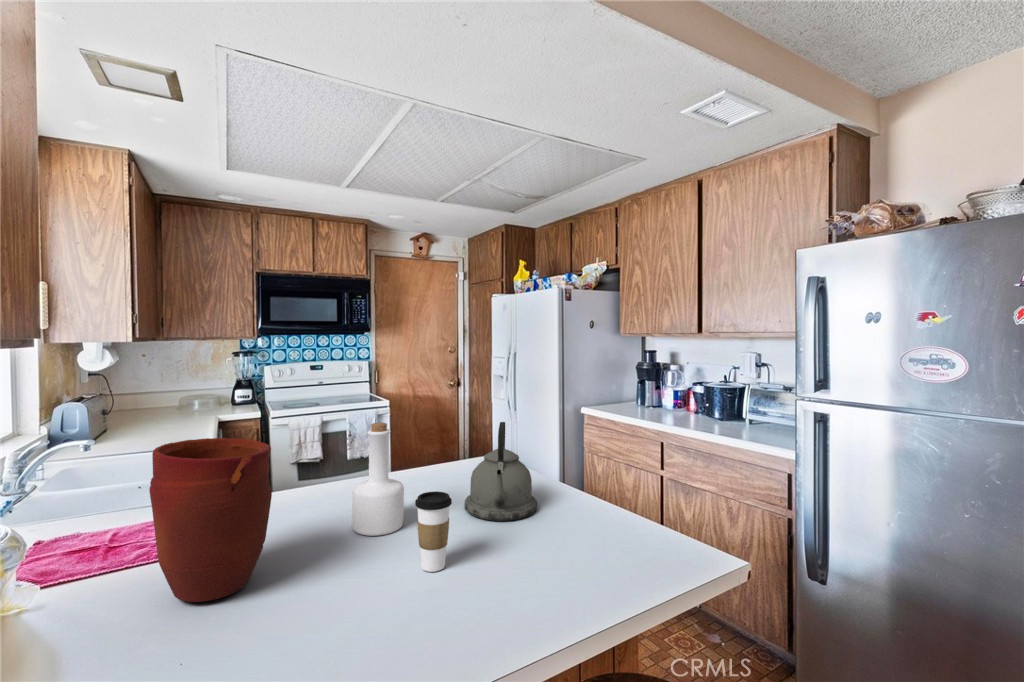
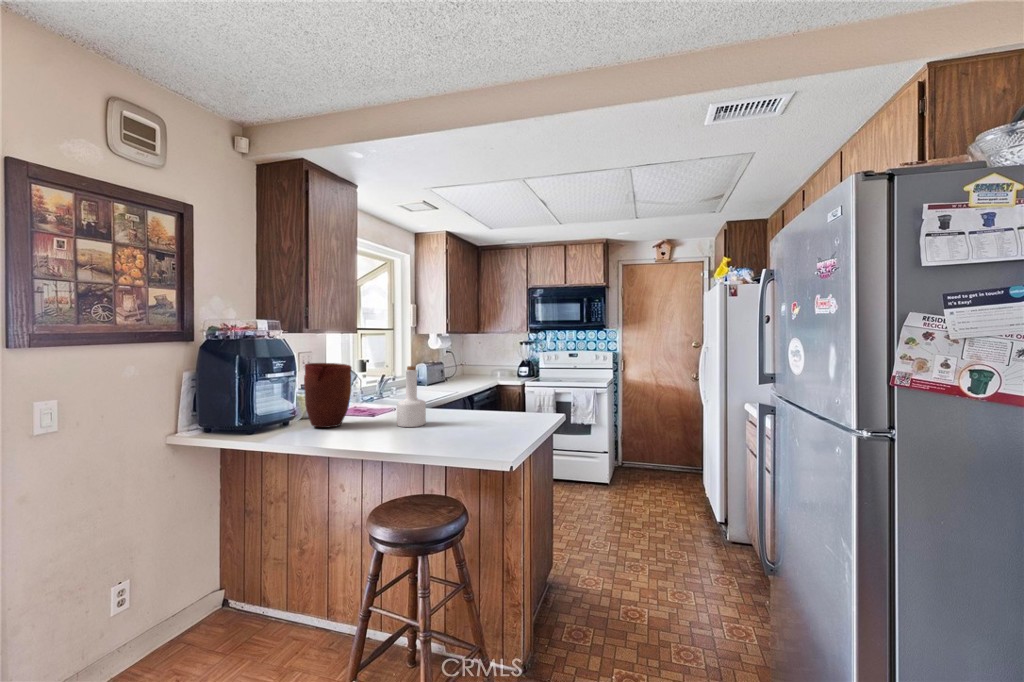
kettle: present [464,422,537,521] -> none [438,374,499,436]
coffee cup: present [415,491,452,572] -> none [374,399,395,439]

